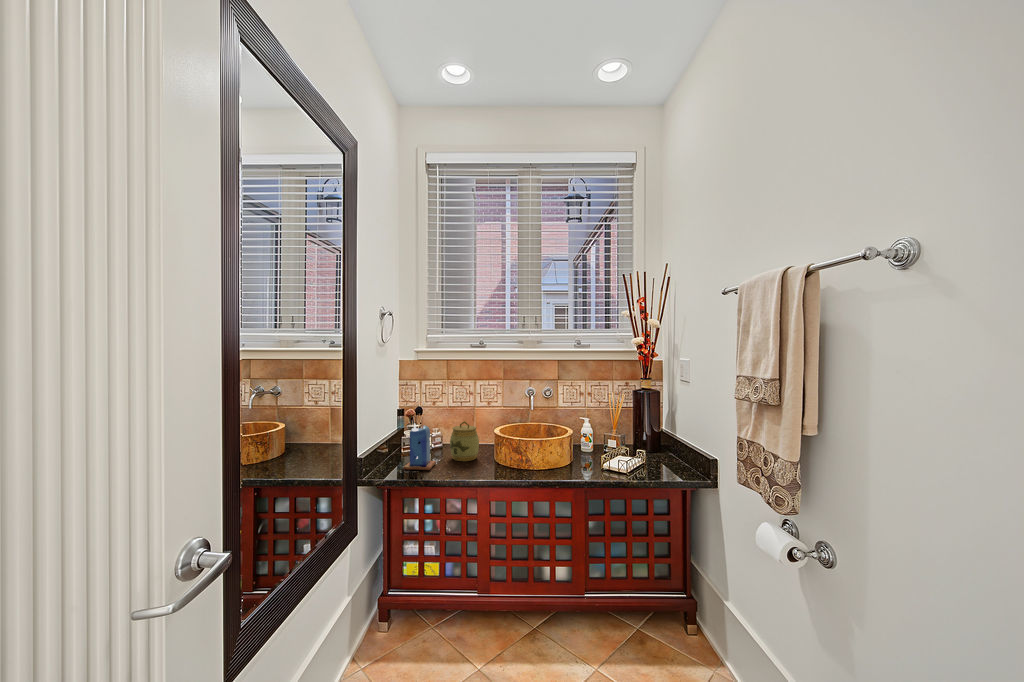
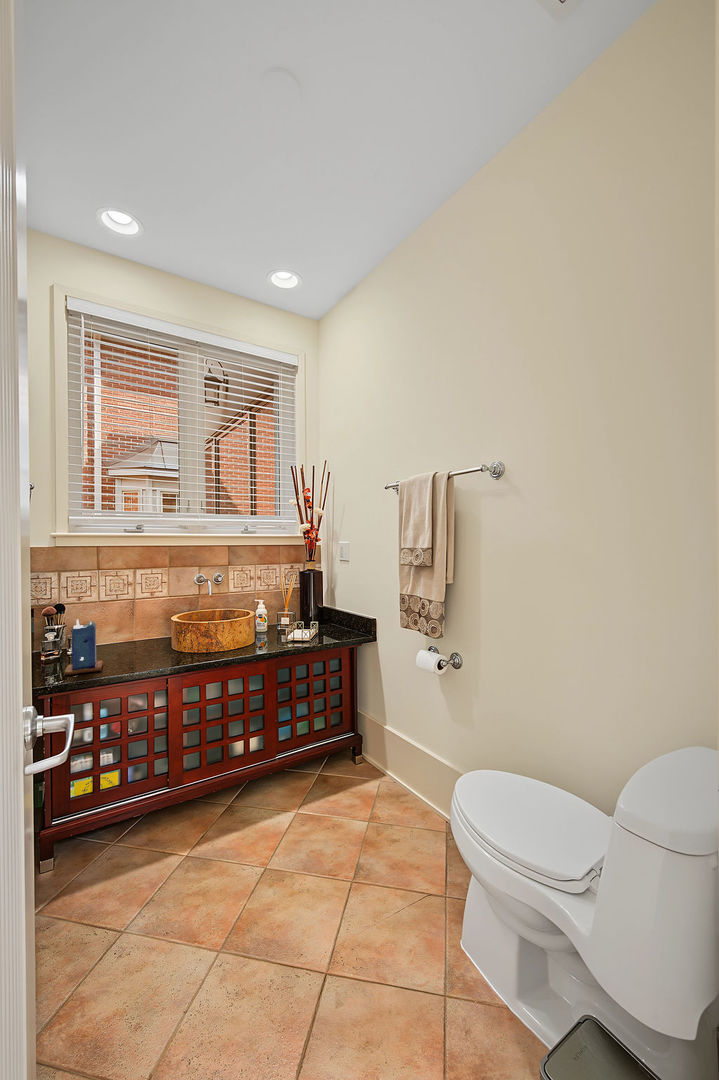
jar: present [450,421,479,461] -> none [115,613,151,657]

